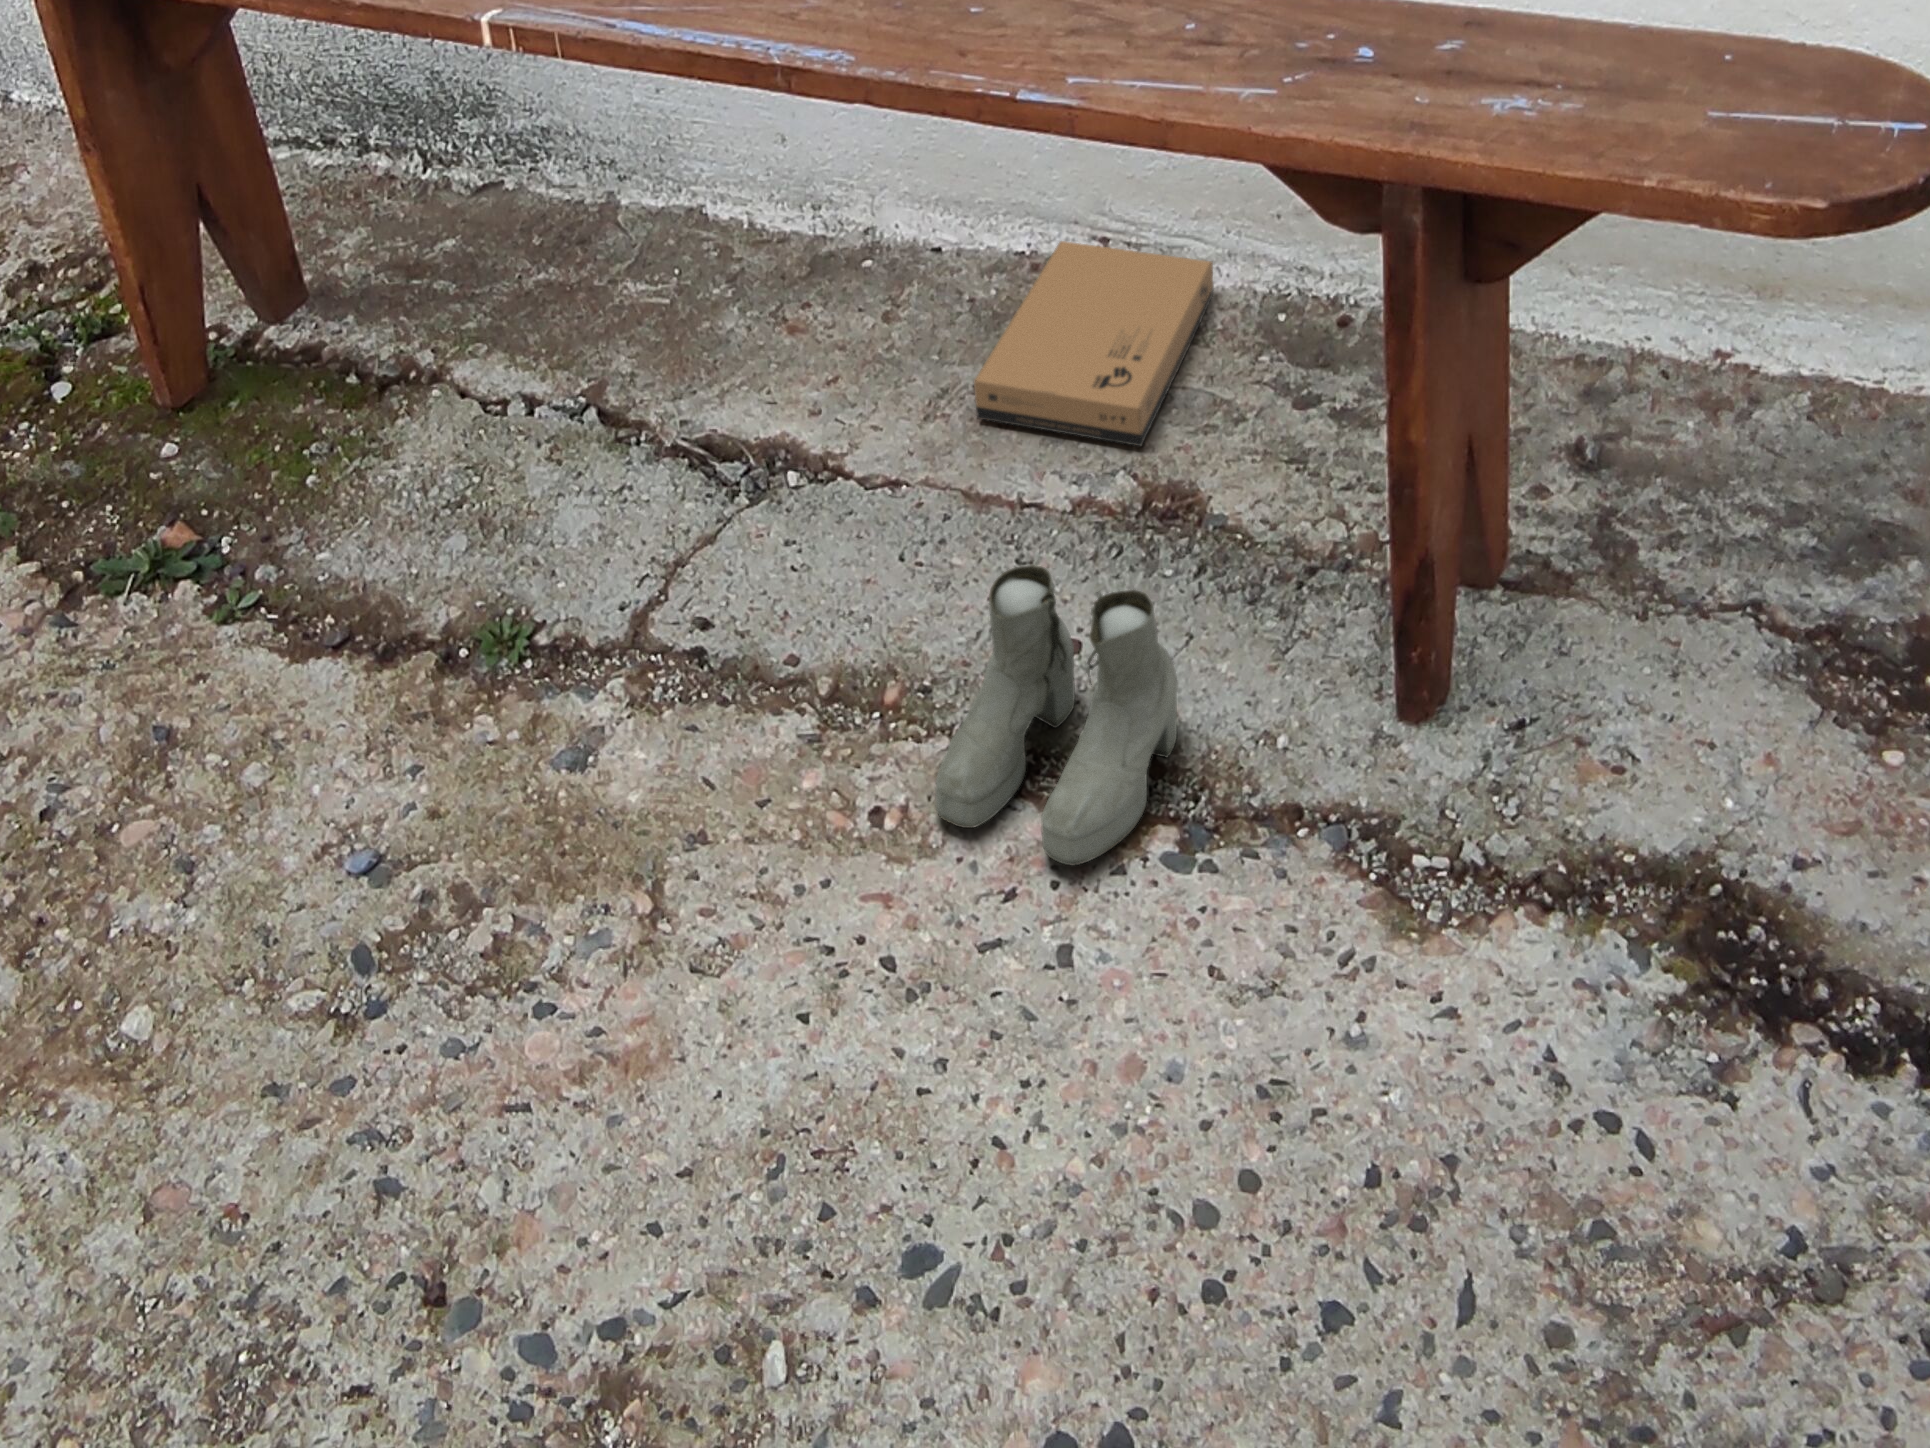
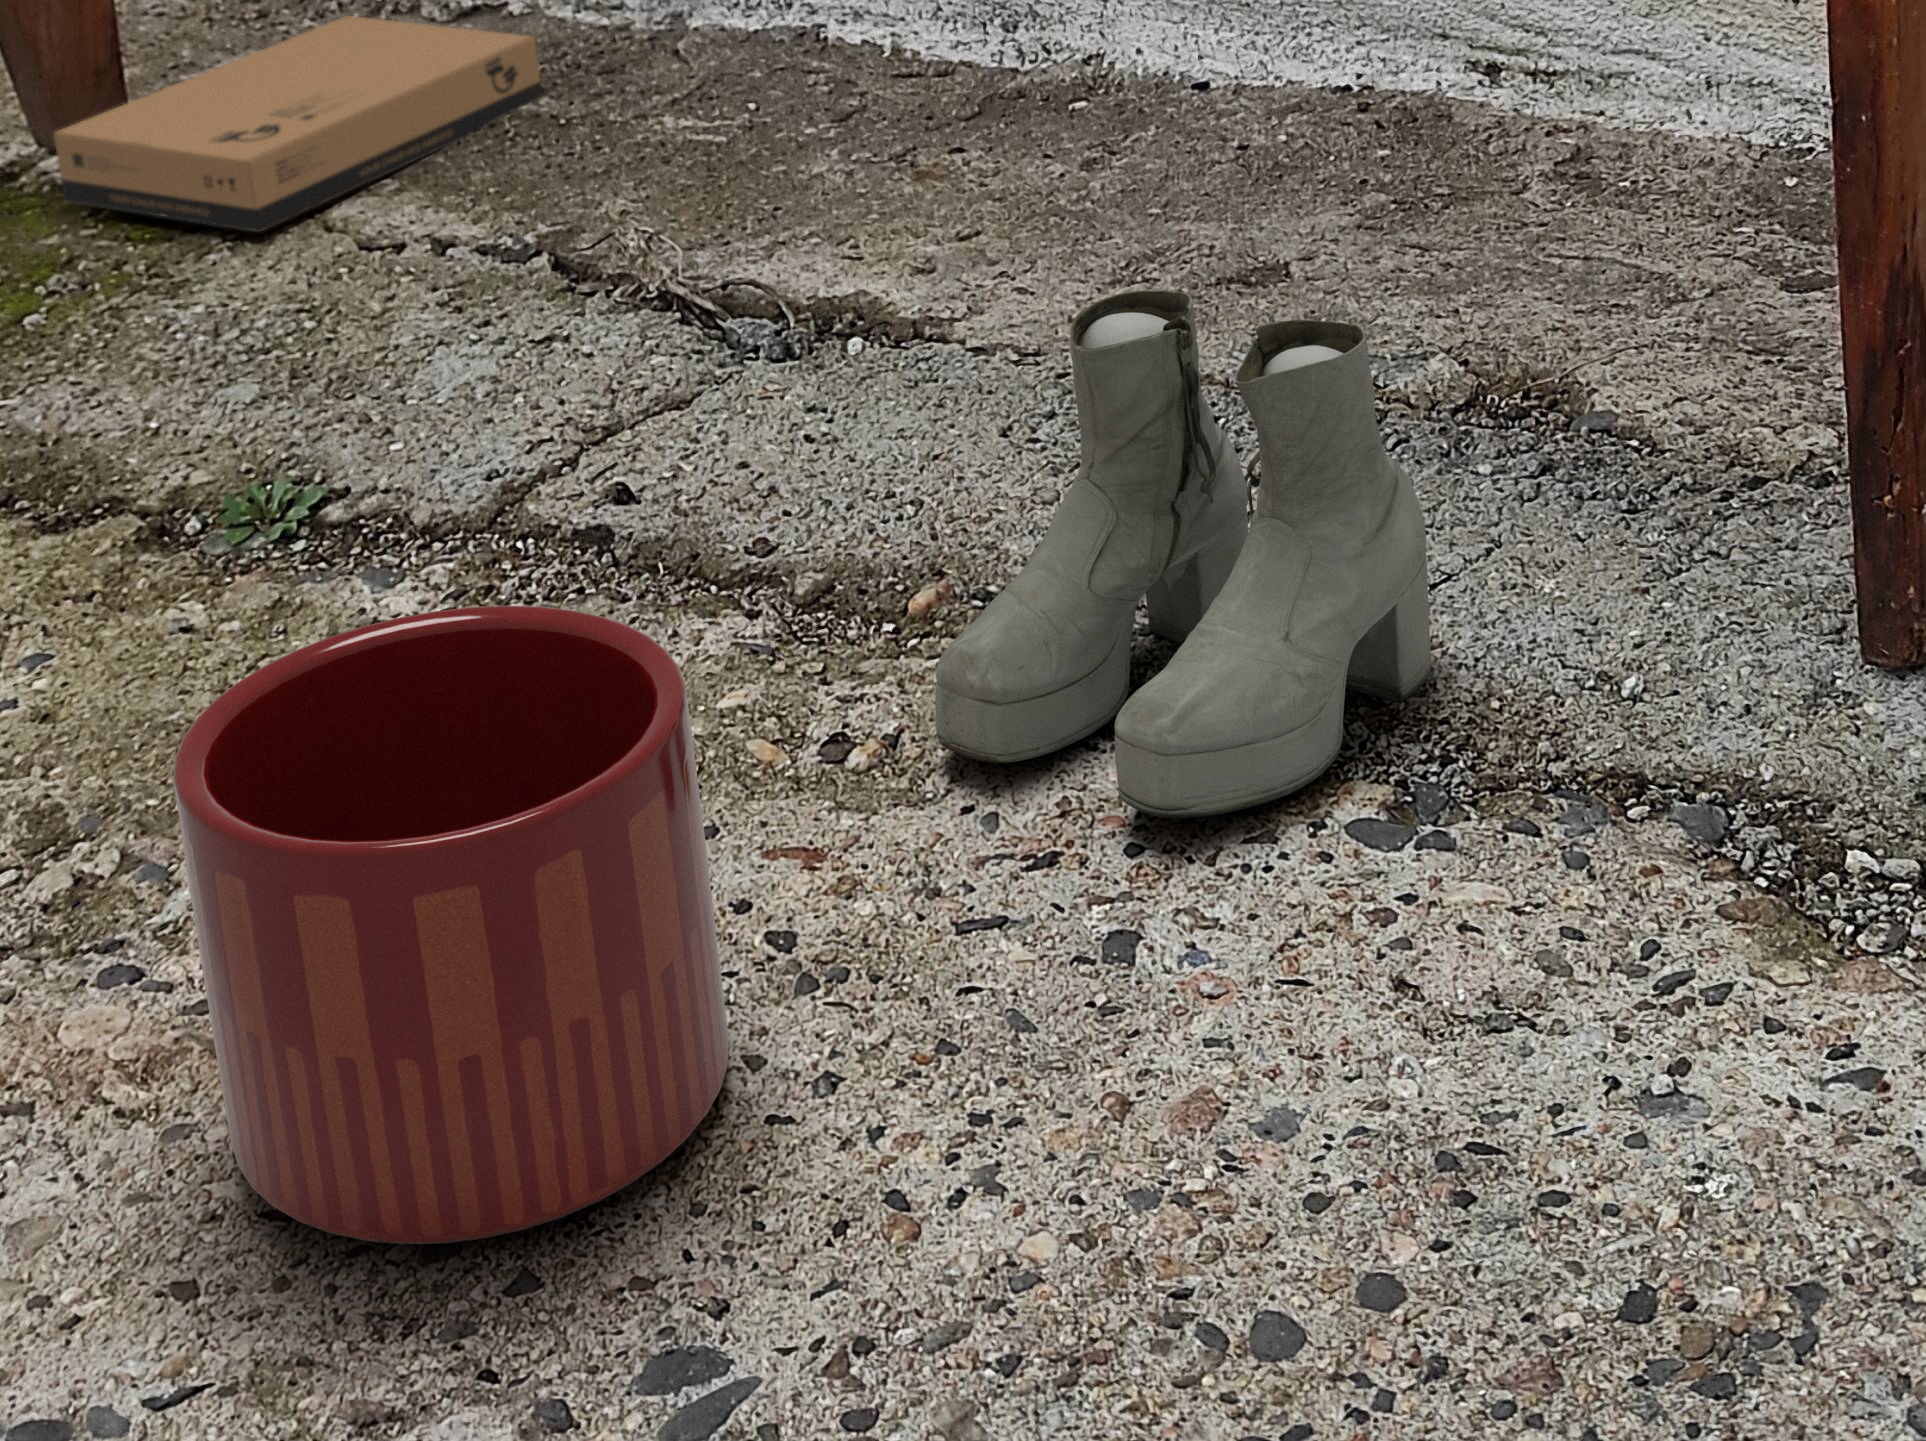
cardboard box: present [974,241,1213,446] -> present [54,15,542,232]
planter: none [610,848,892,1201] -> present [174,606,728,1244]

